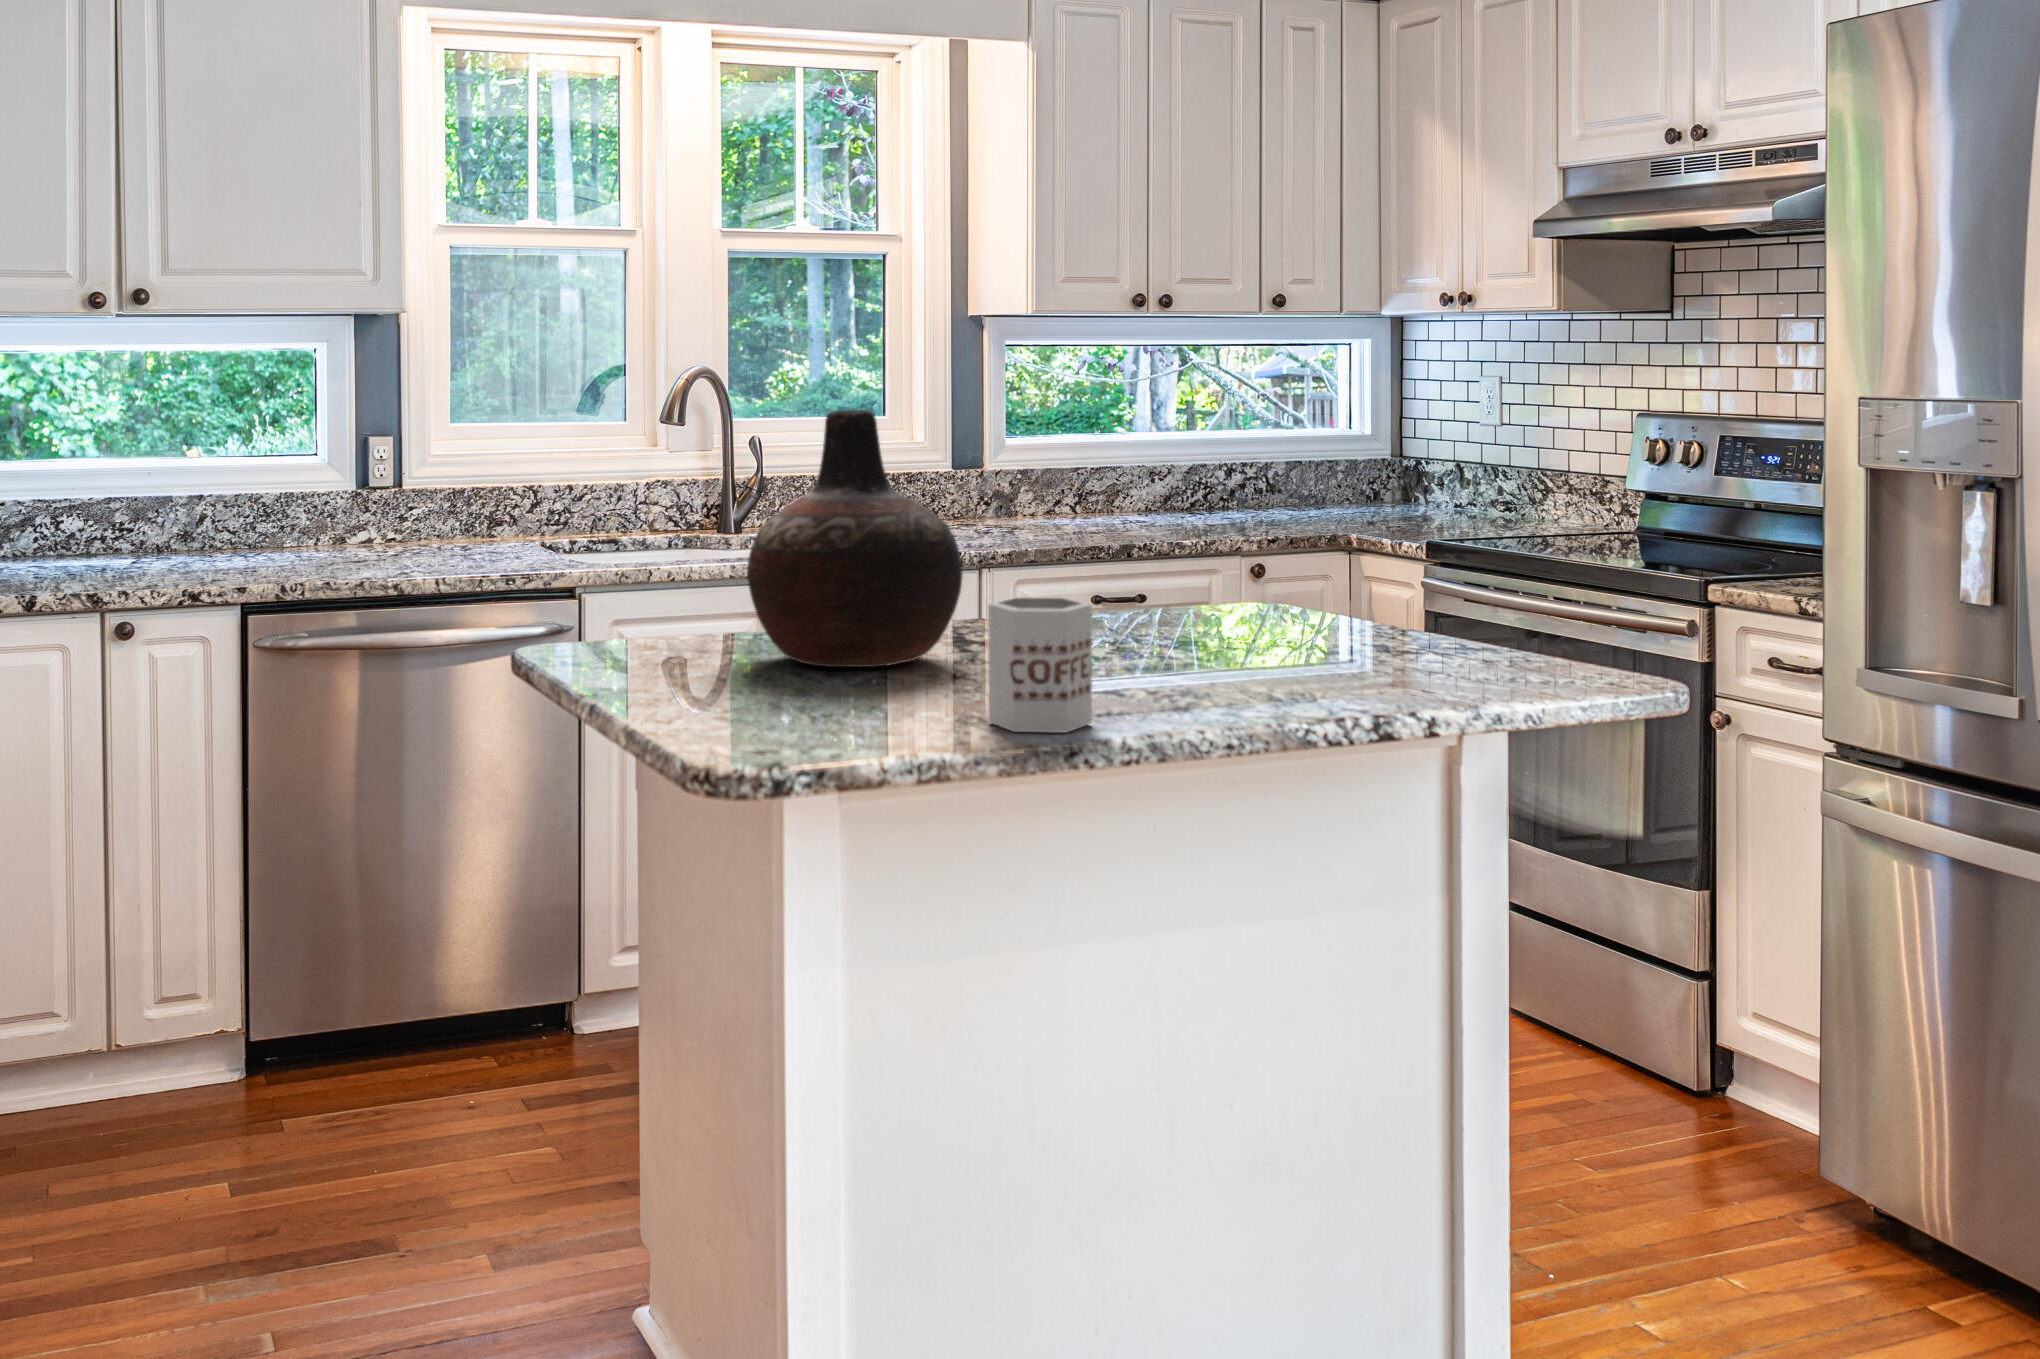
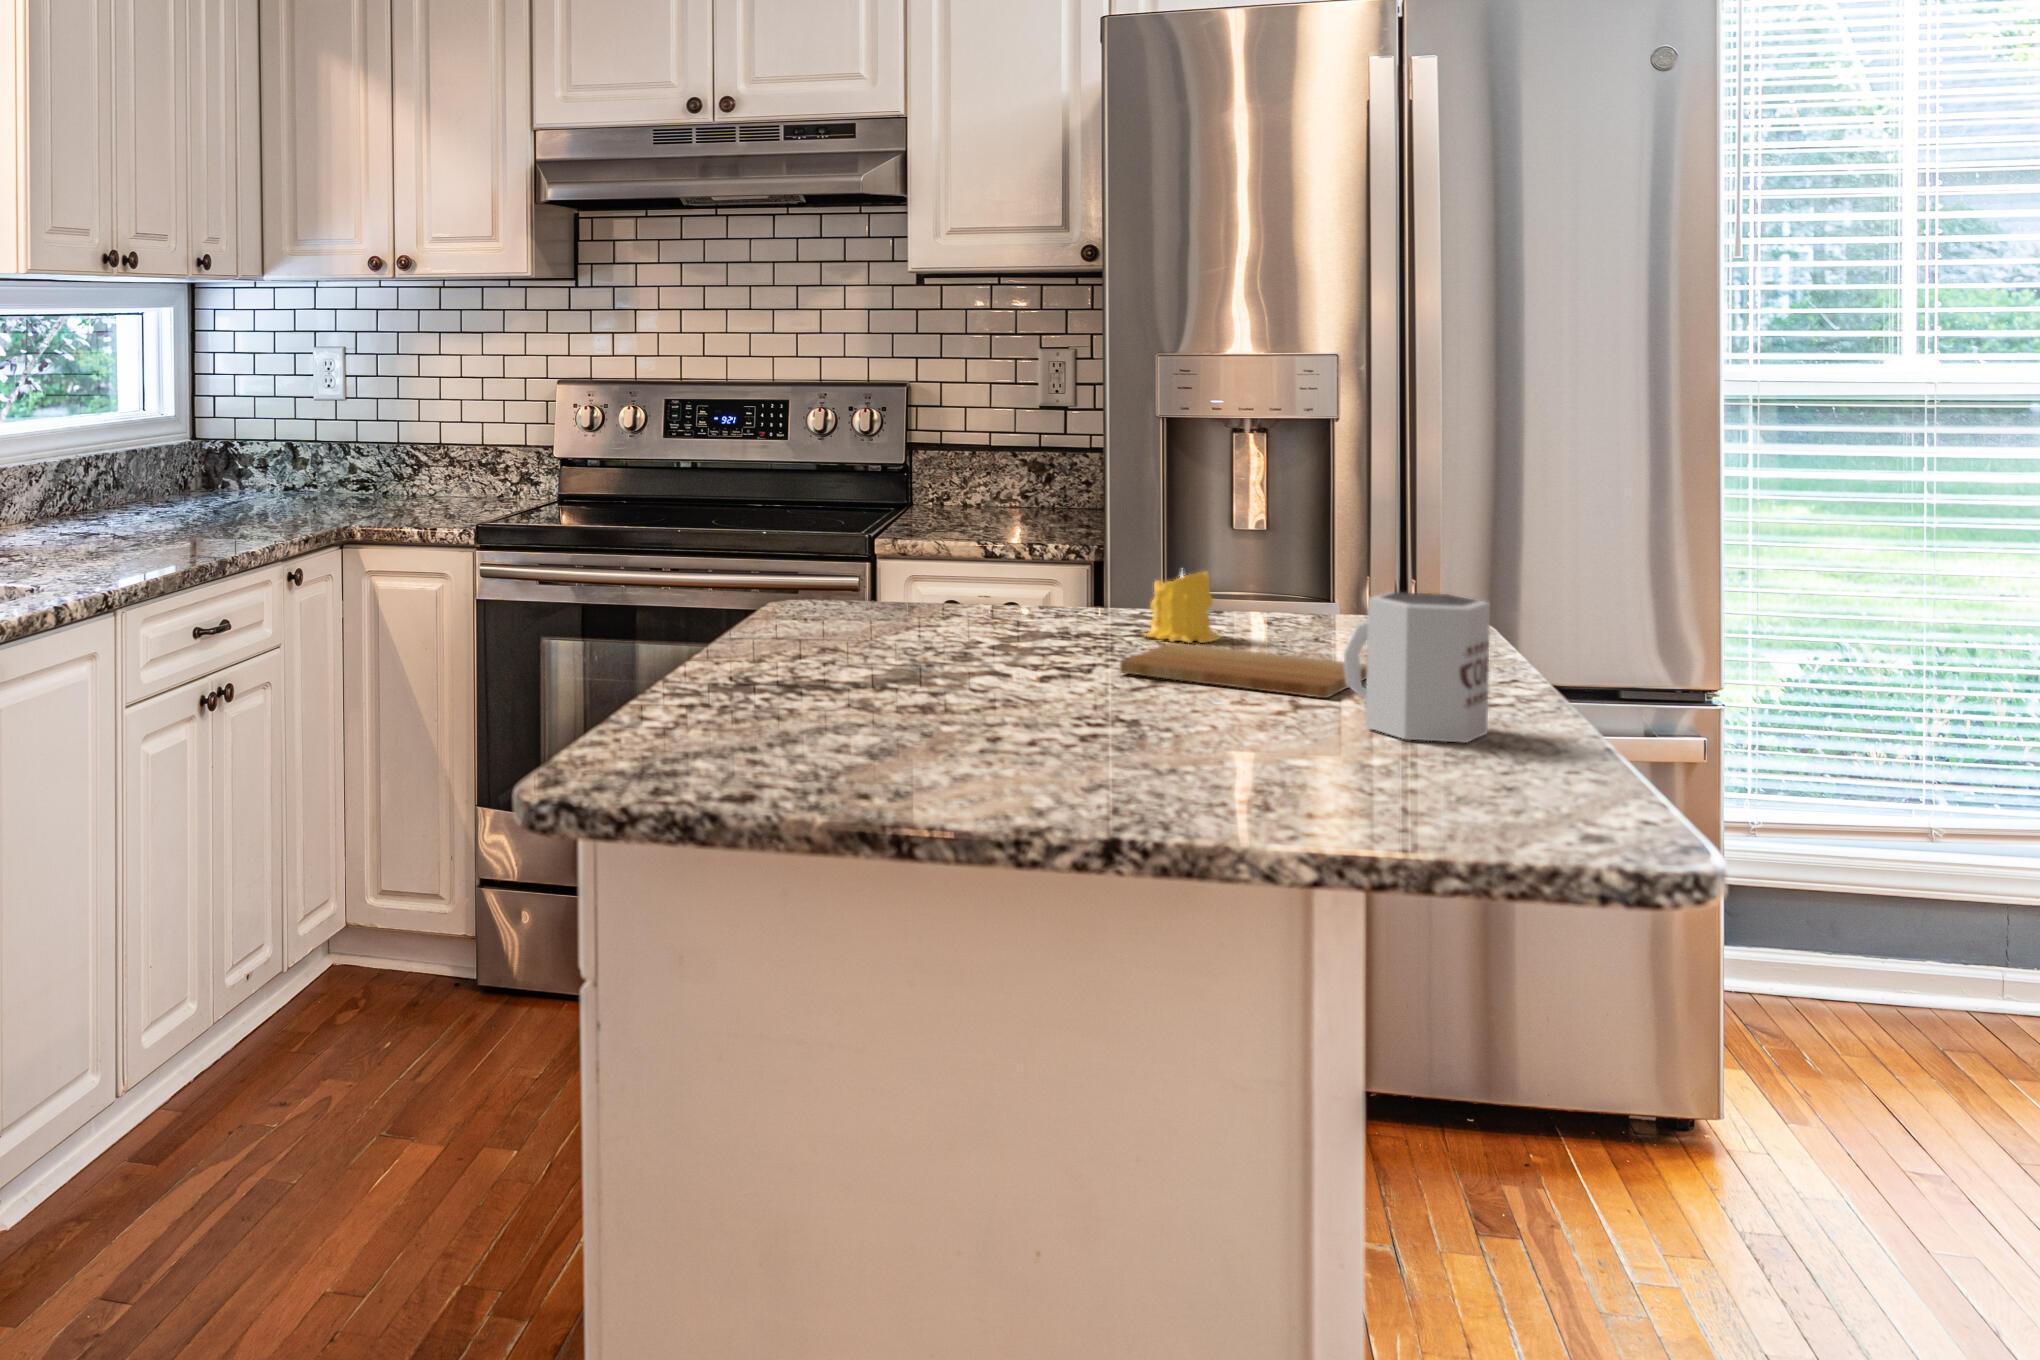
vase: present [747,410,963,667] -> none [816,396,1088,723]
candle: none [1288,591,1370,667] -> present [1144,571,1220,644]
cutting board: none [1100,654,1263,701] -> present [1120,643,1367,698]

